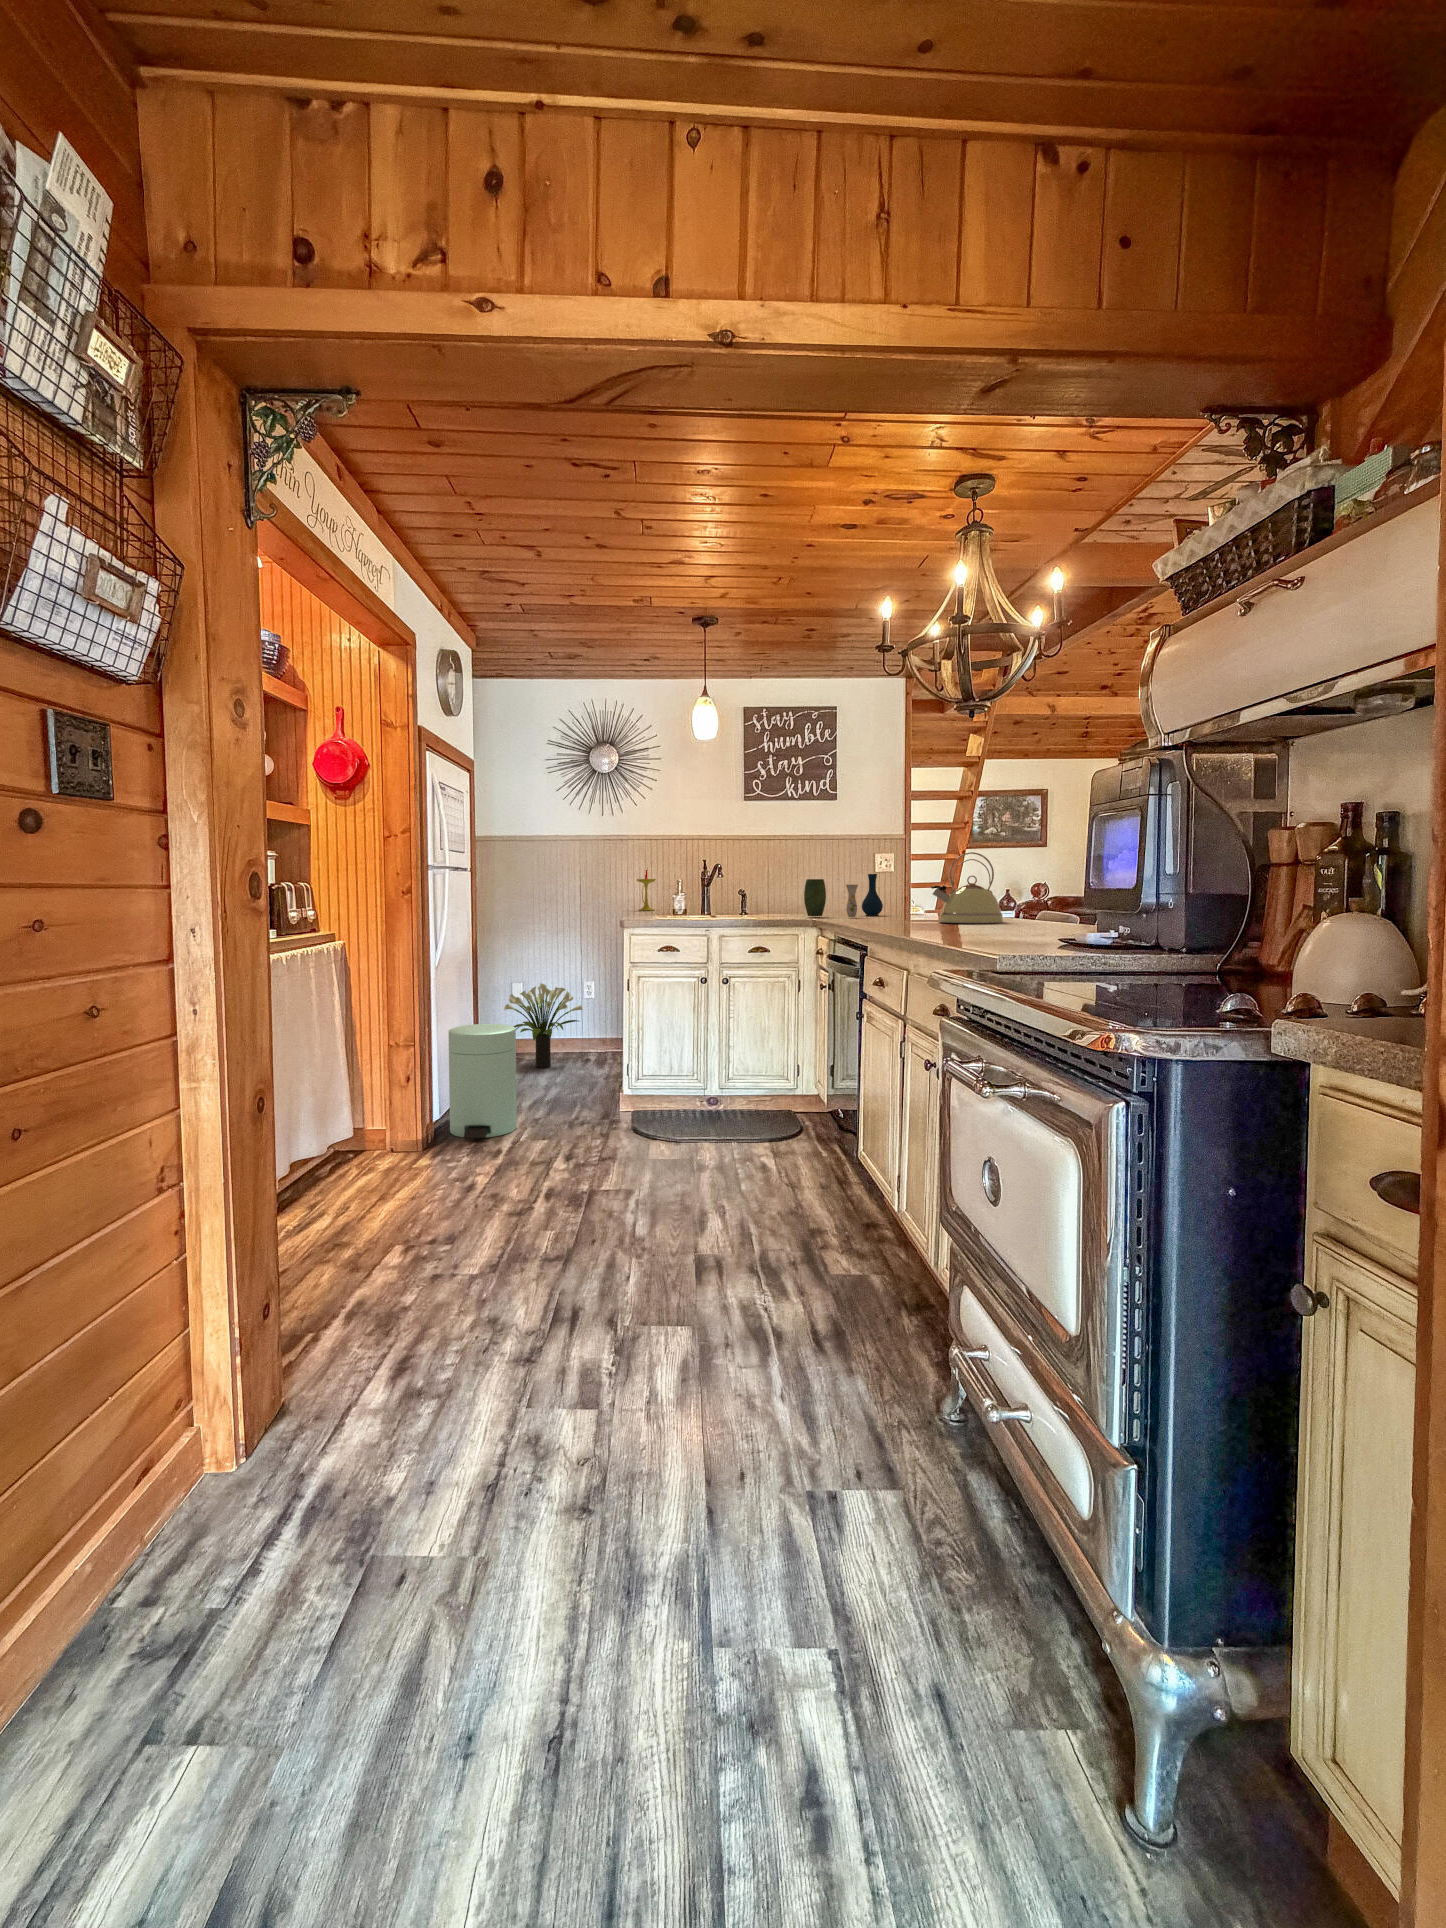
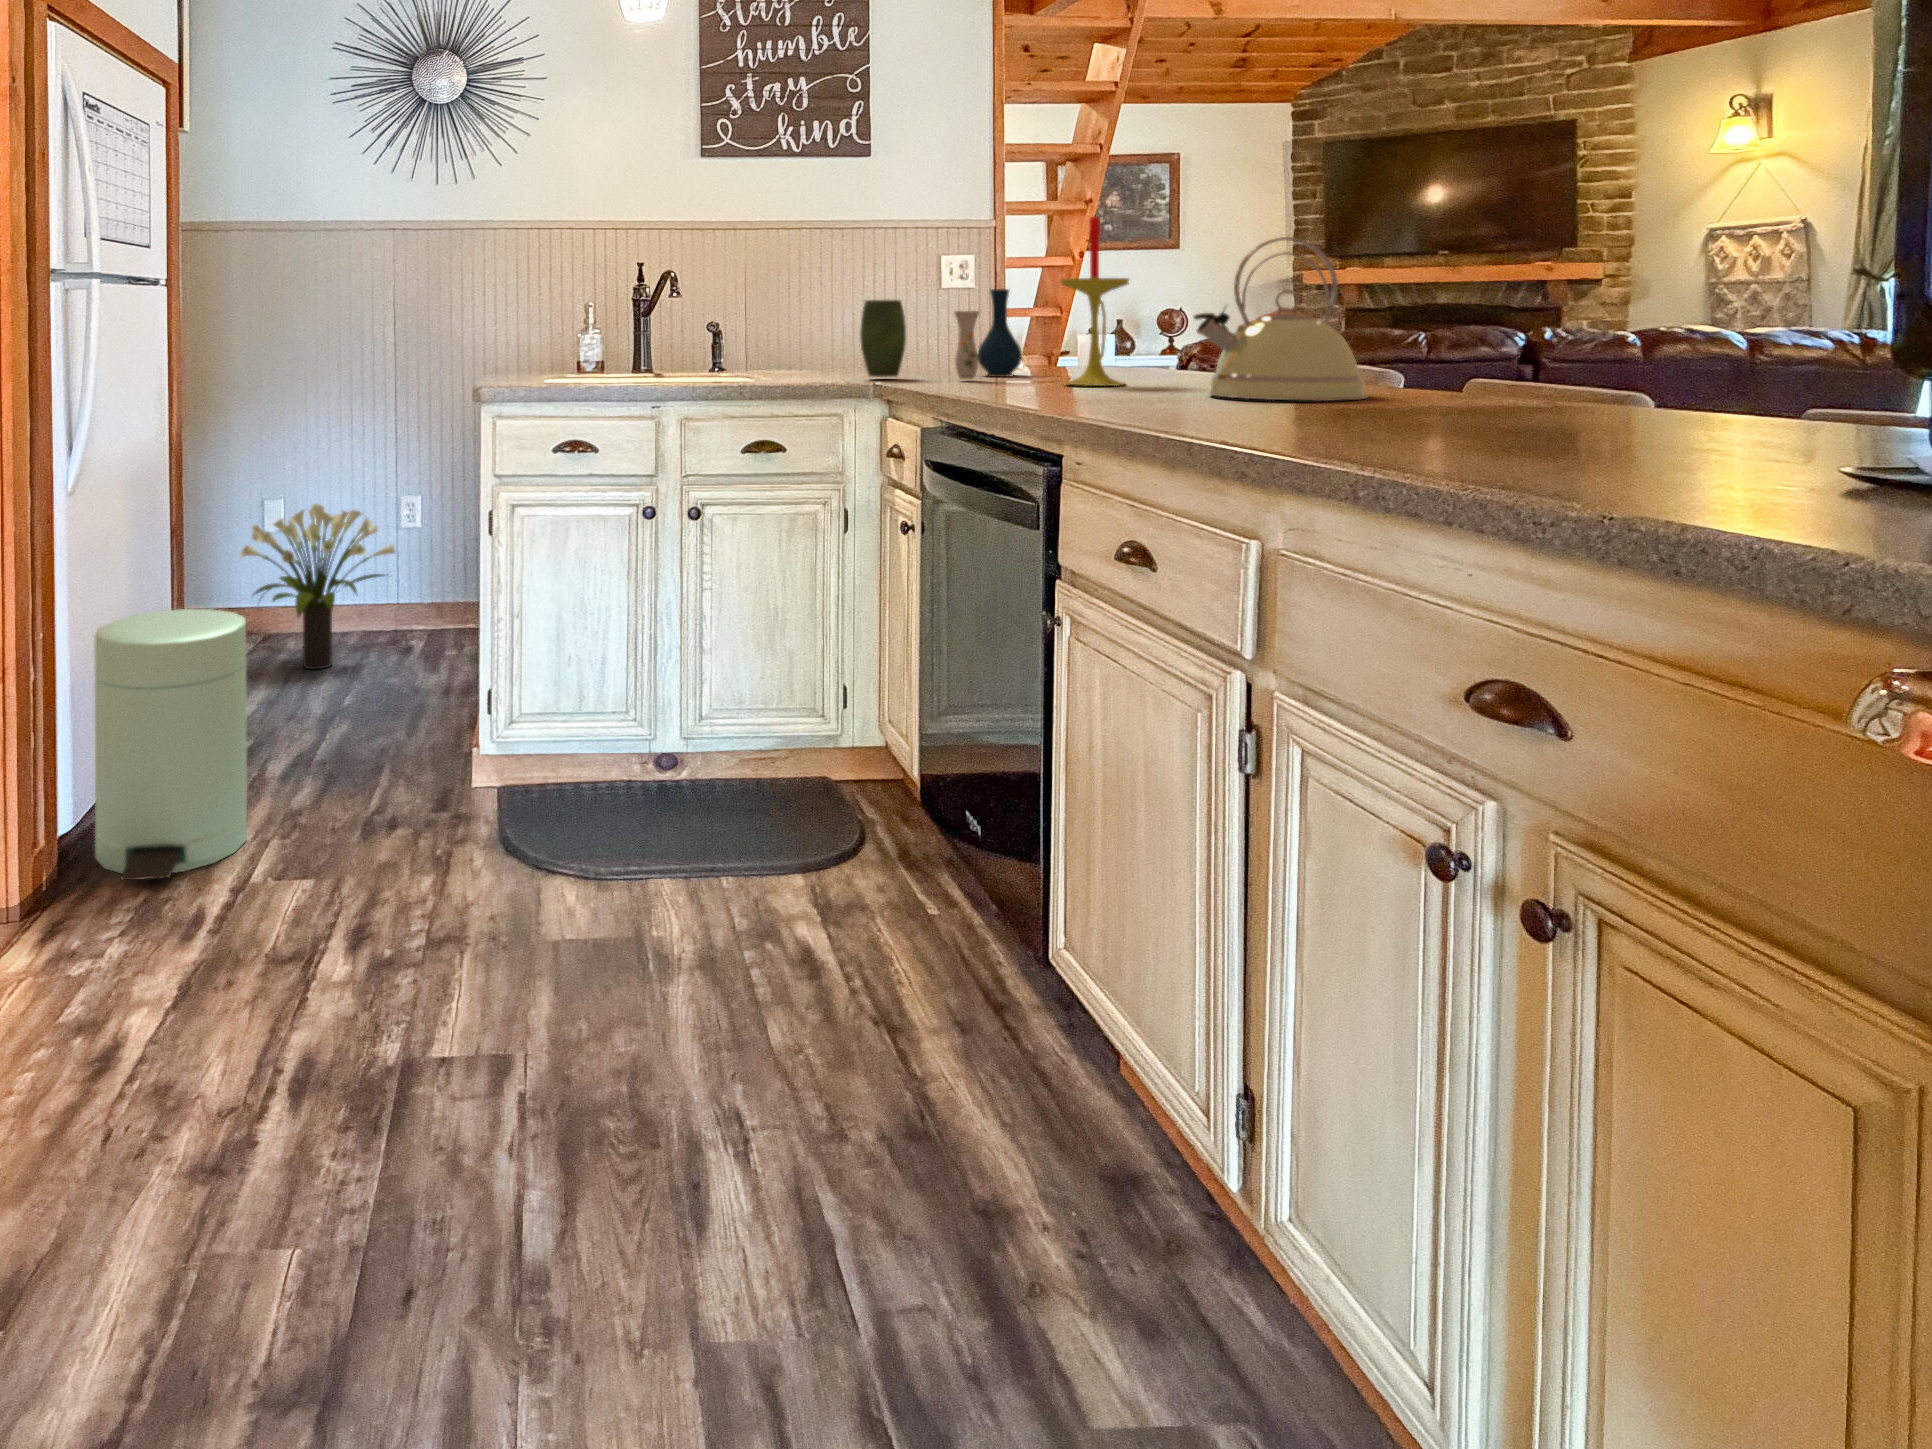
candle: present [637,870,656,911] -> present [1061,217,1129,386]

